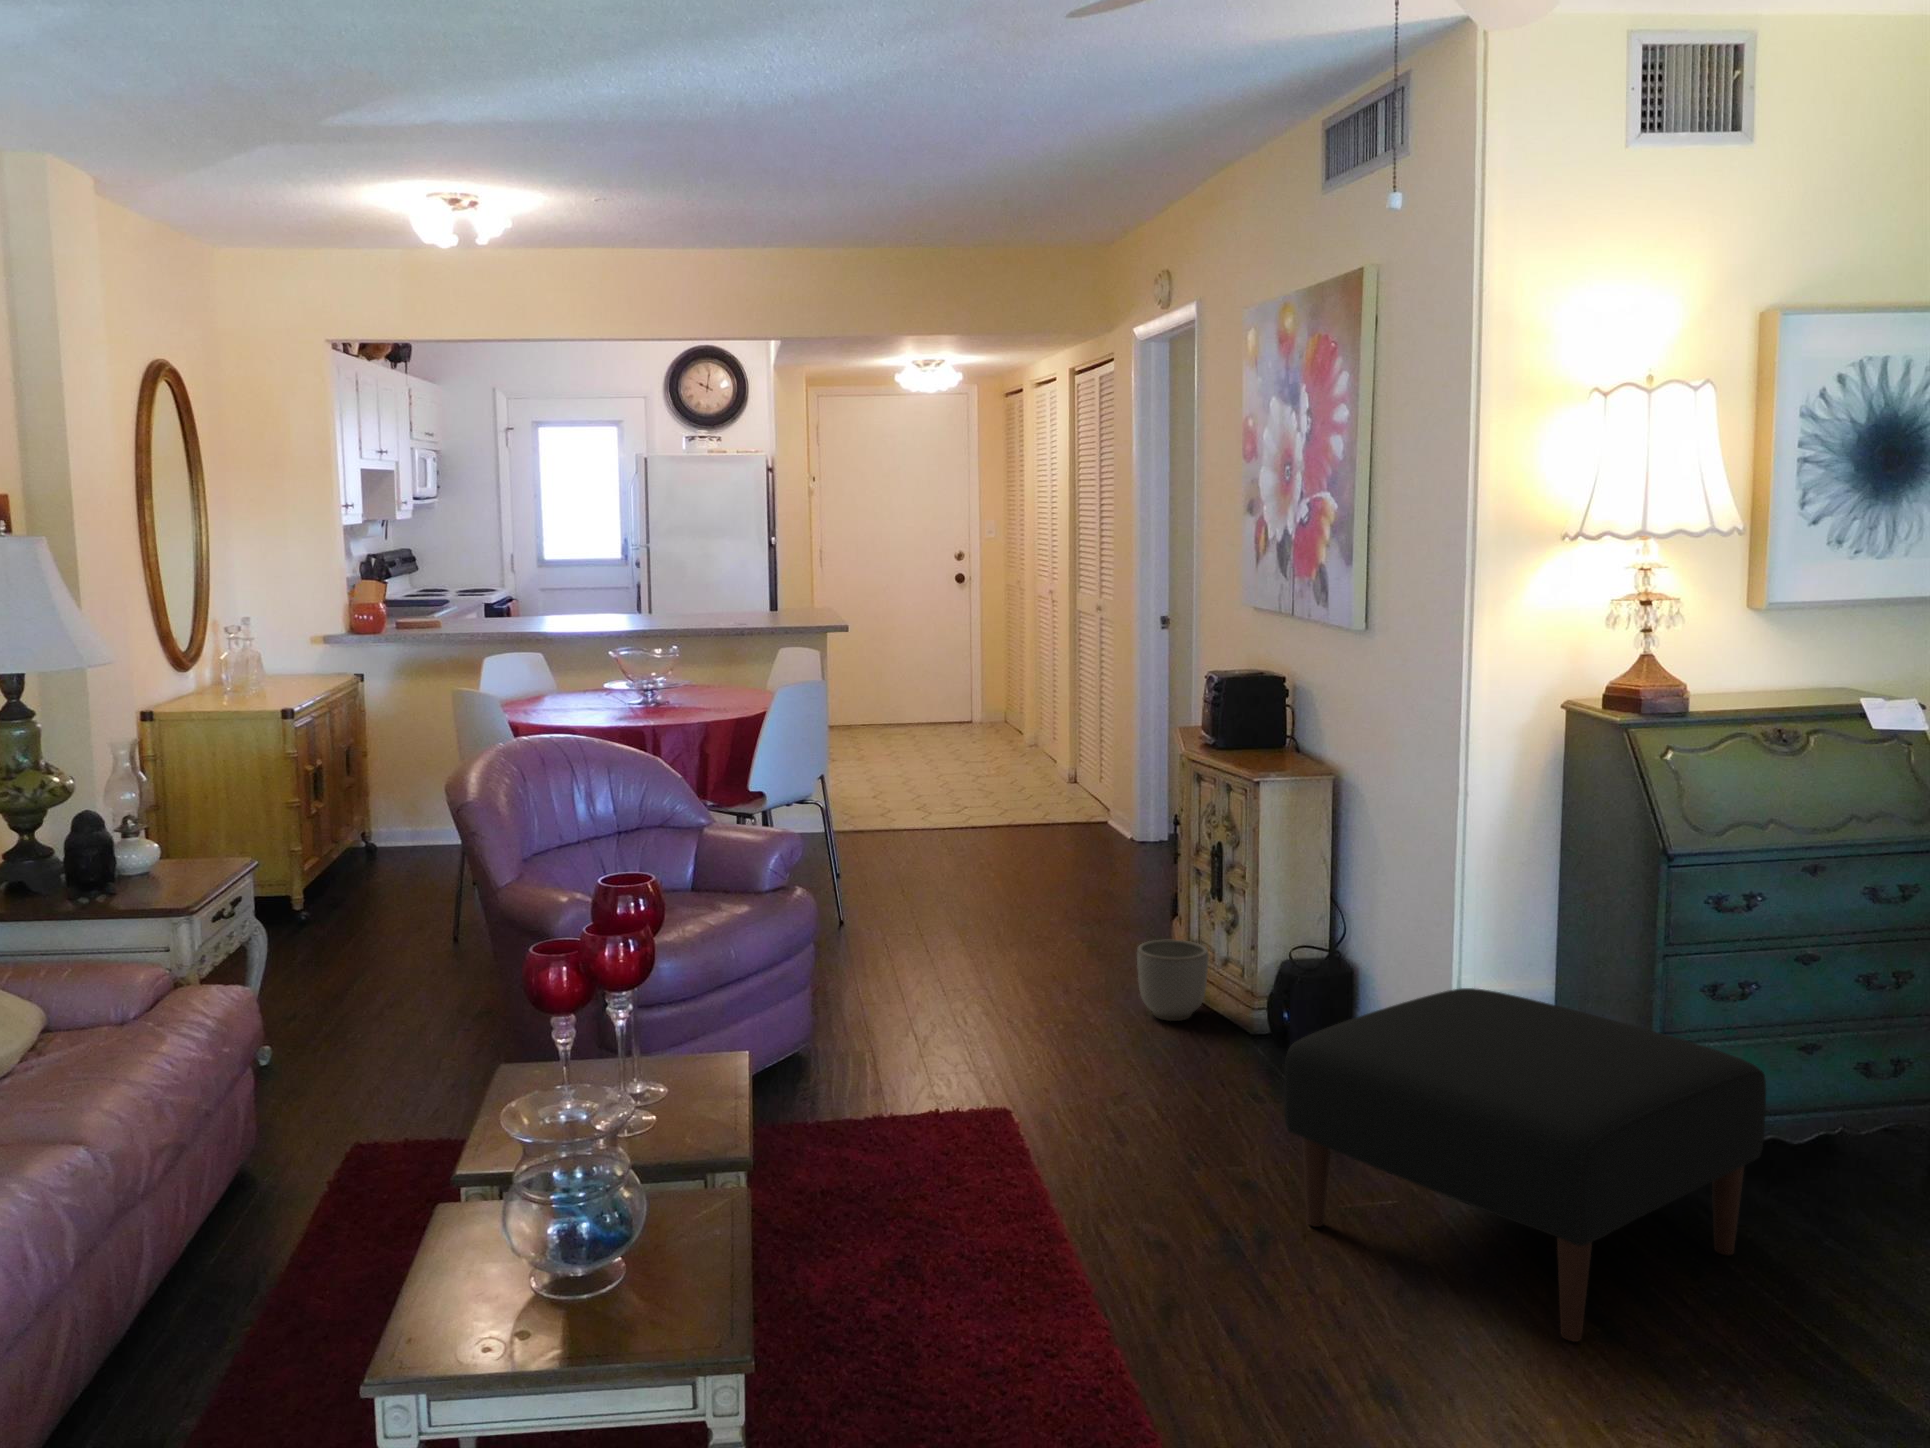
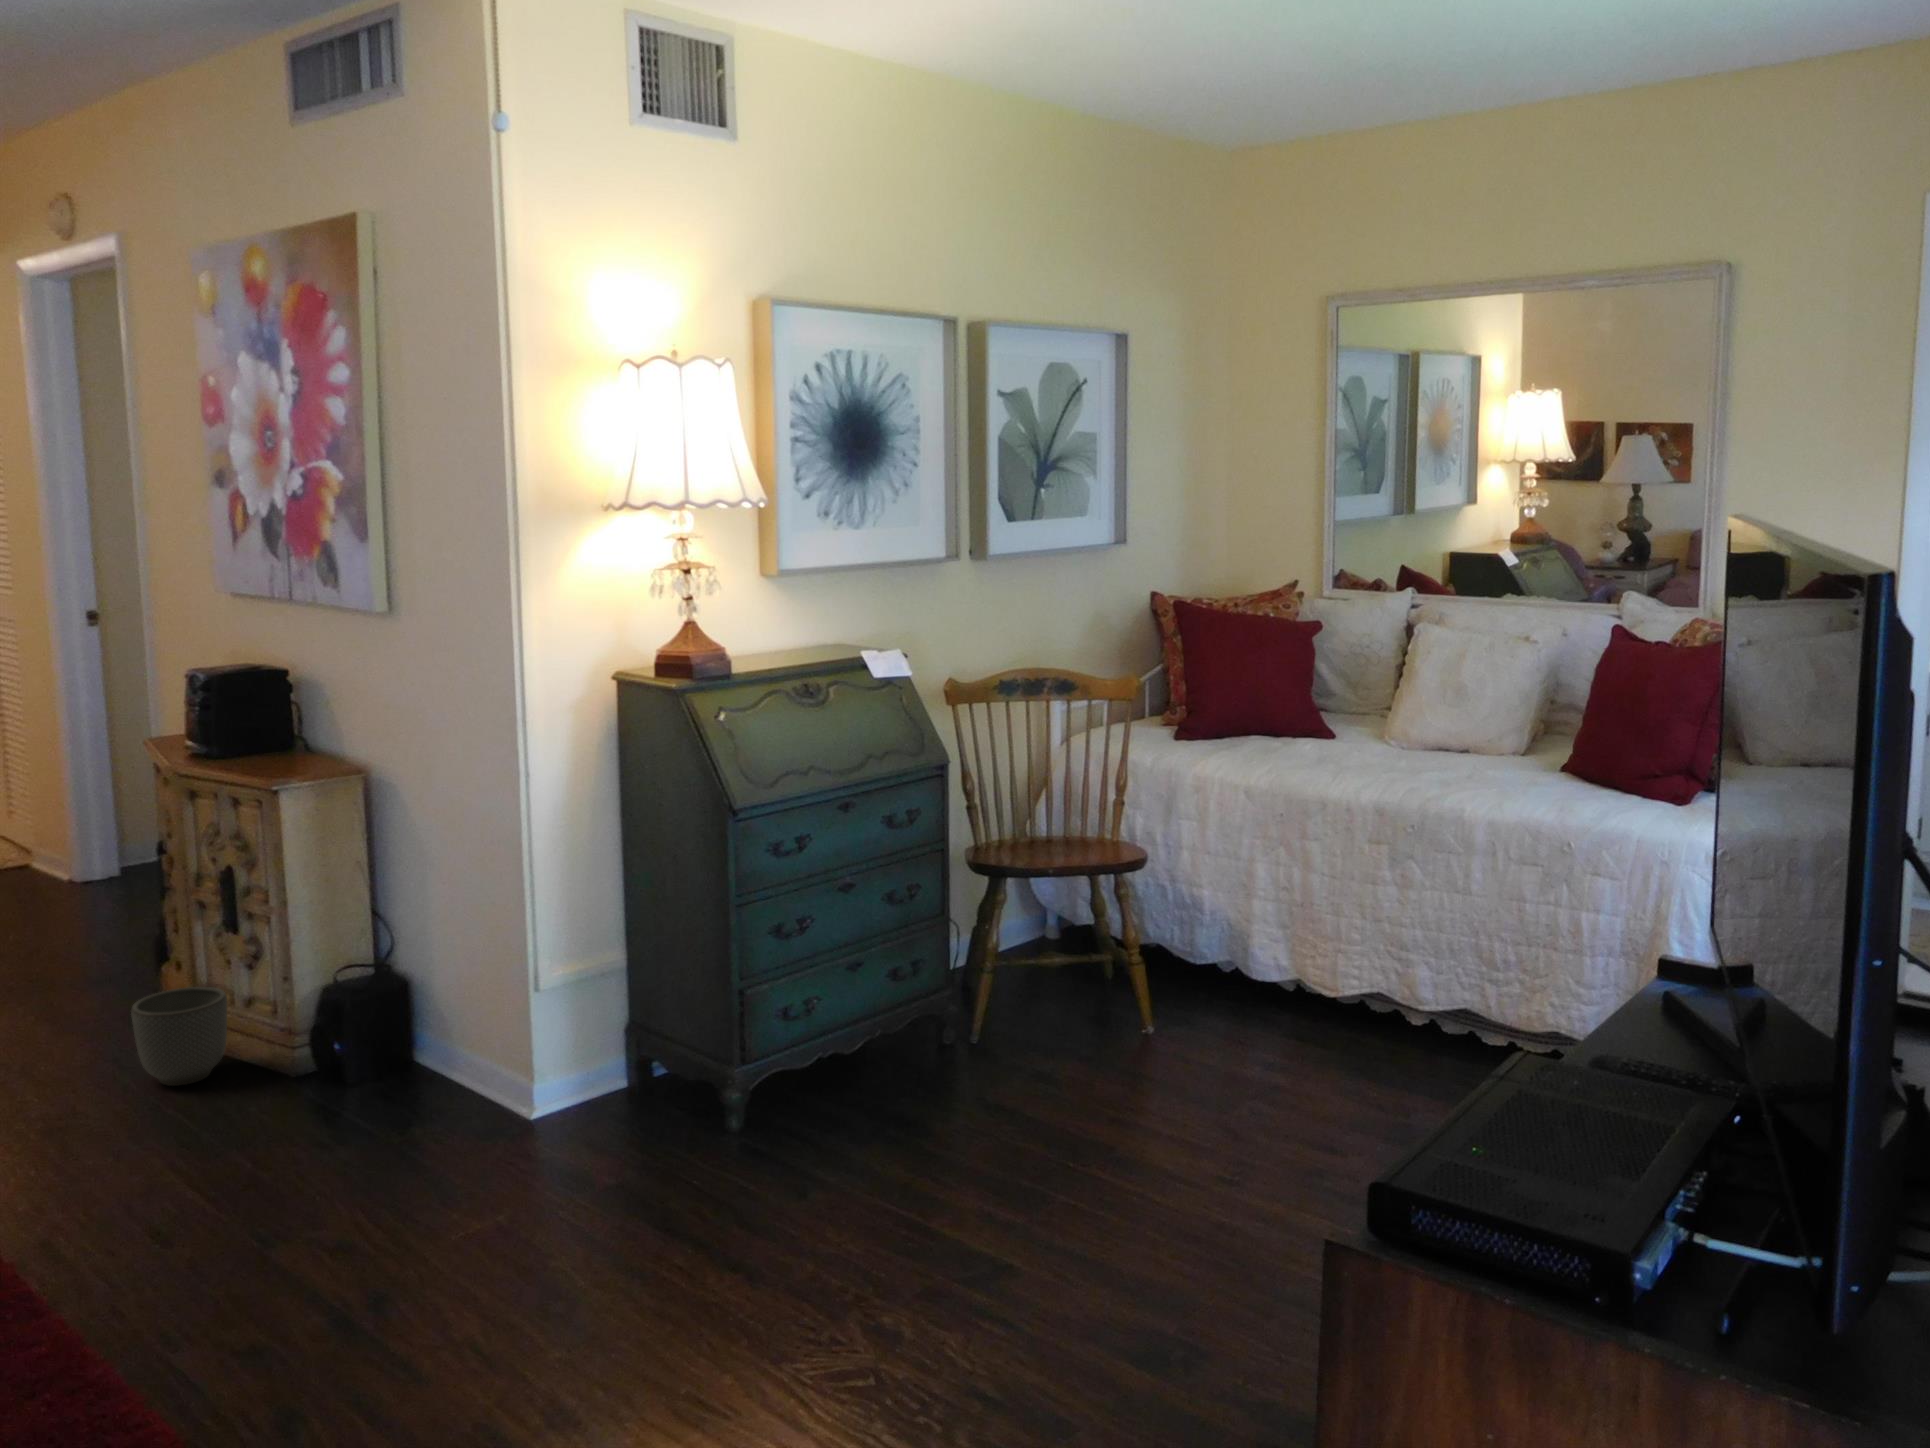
ottoman: present [1284,988,1766,1342] -> none [387,975,845,1308]

